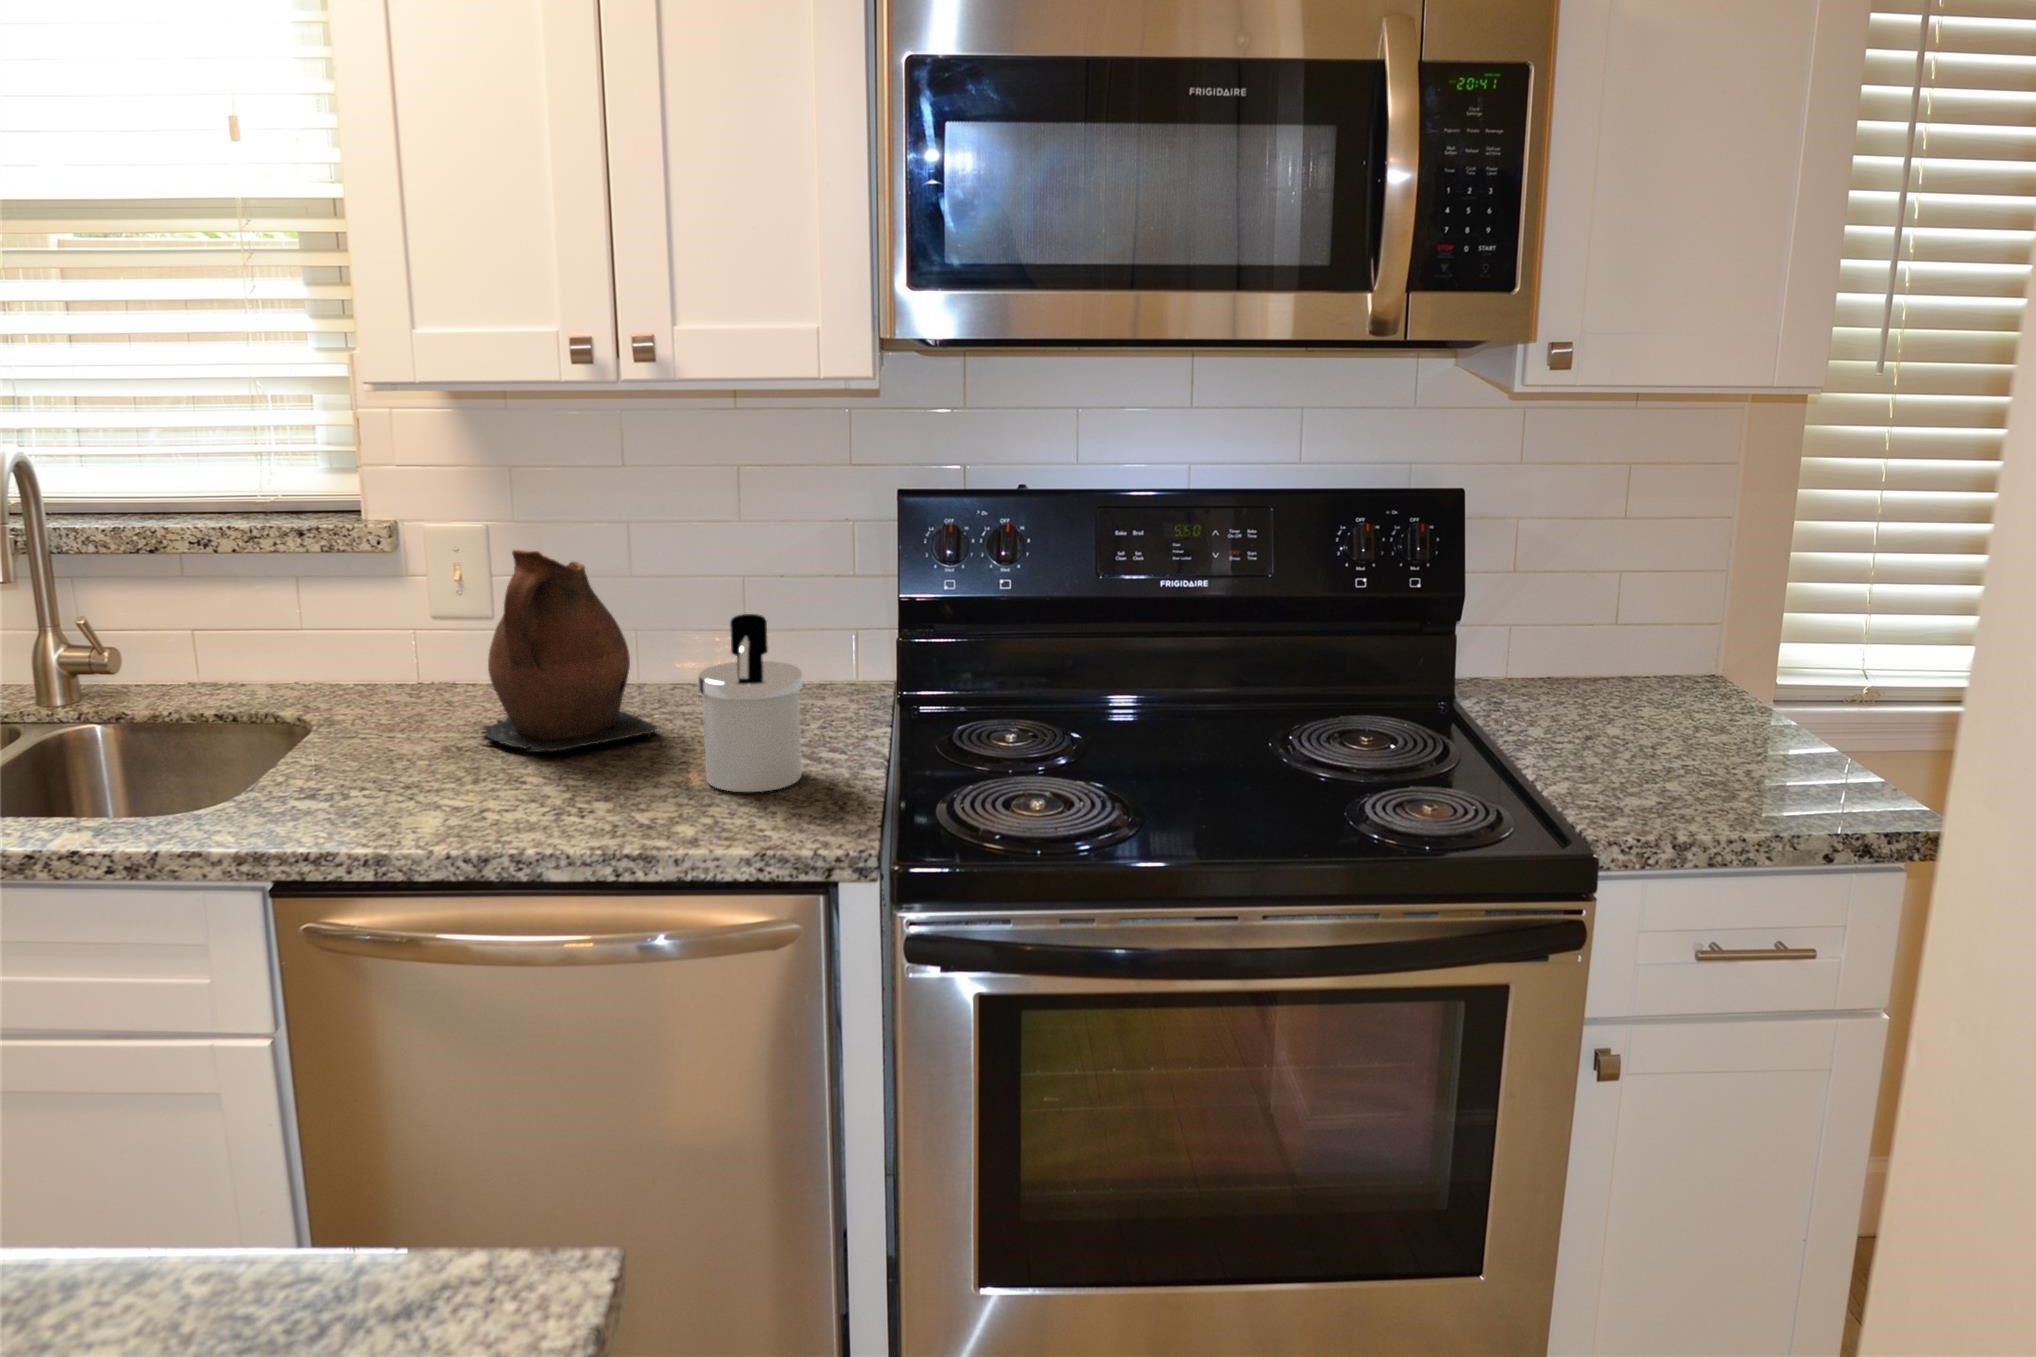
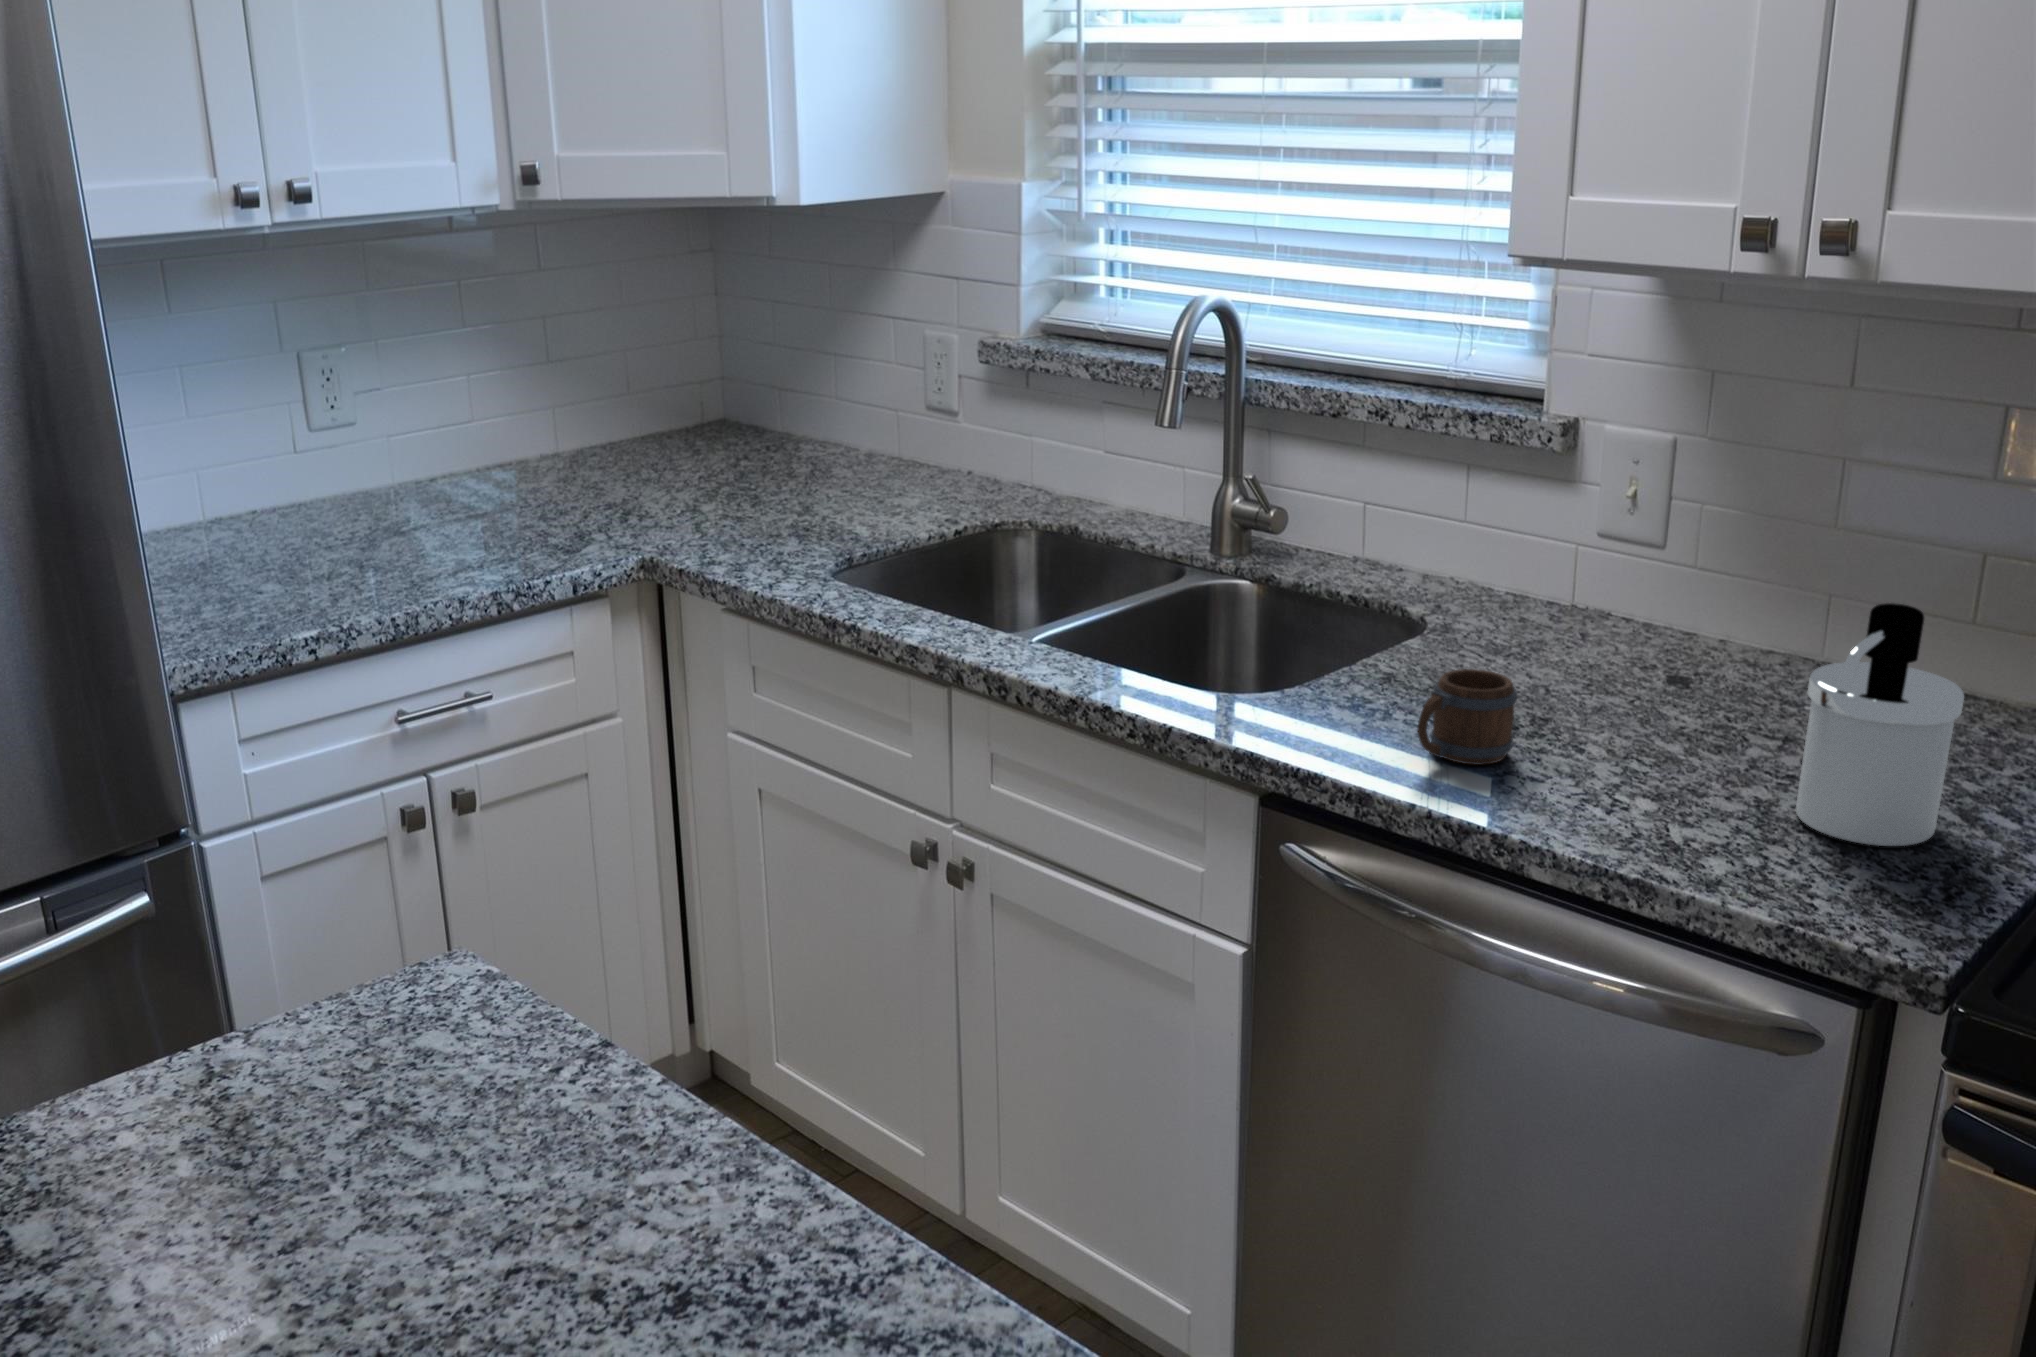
ceramic pitcher: present [481,550,657,752] -> none [1569,470,1790,731]
mug: none [403,733,478,814] -> present [1417,669,1517,765]

